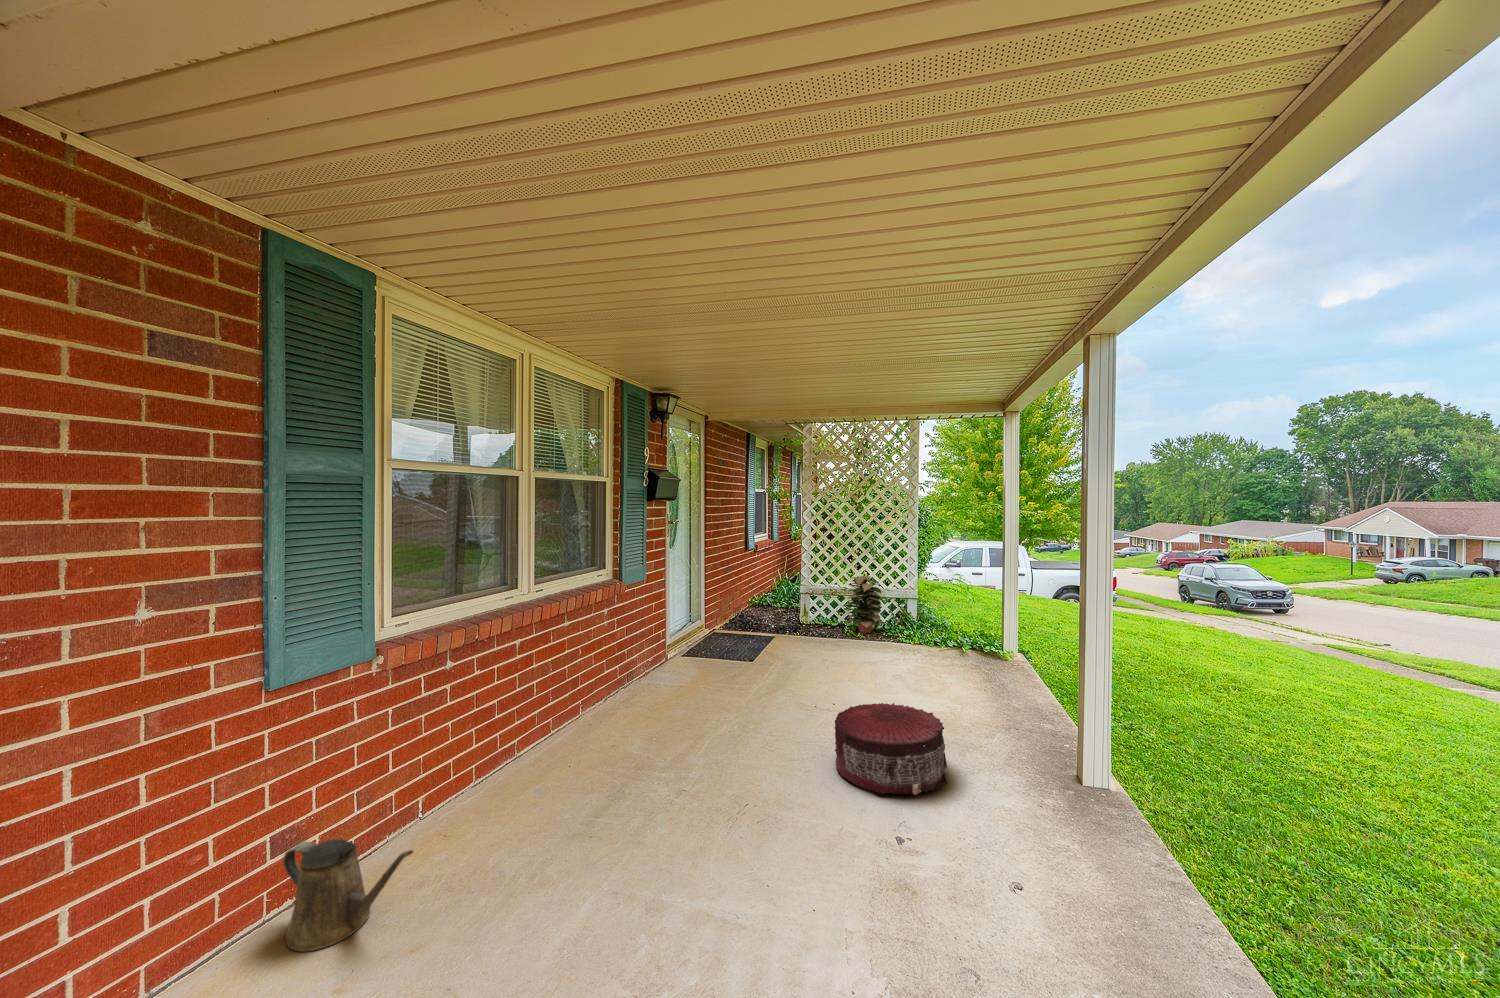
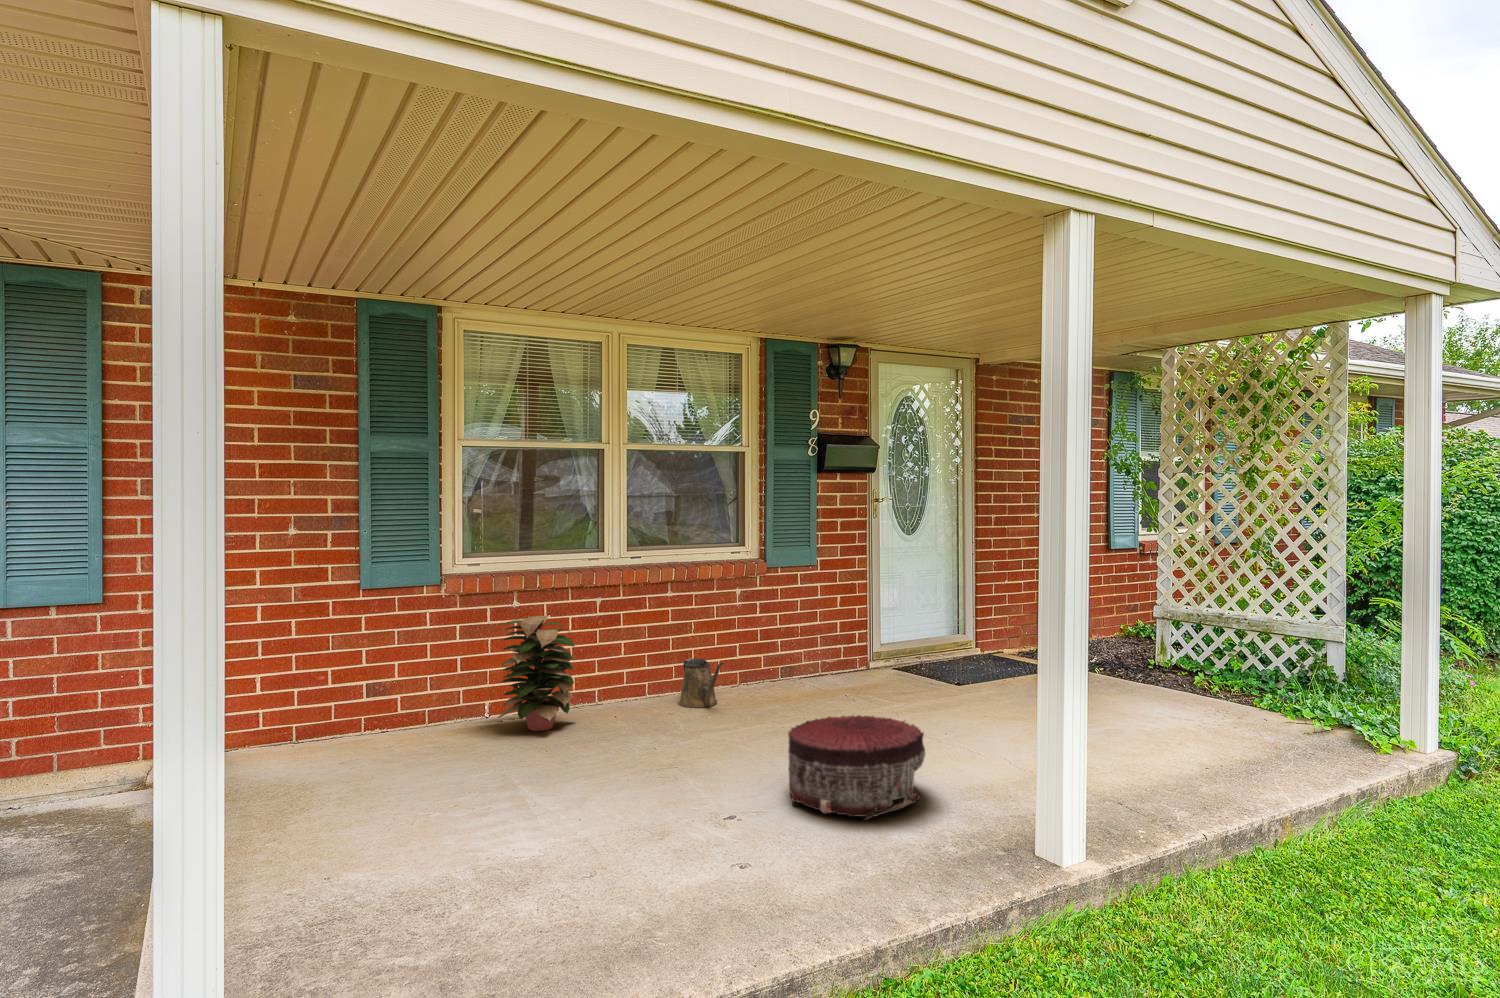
decorative plant: present [846,576,883,633] -> present [498,616,578,731]
watering can: present [283,839,413,952] -> present [679,658,723,708]

